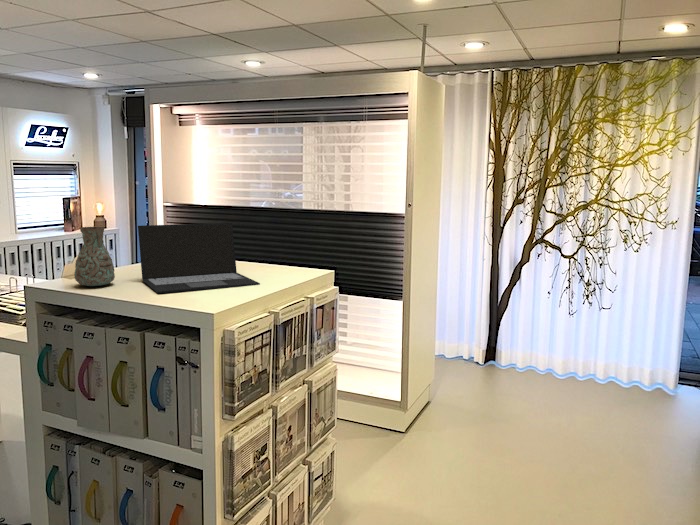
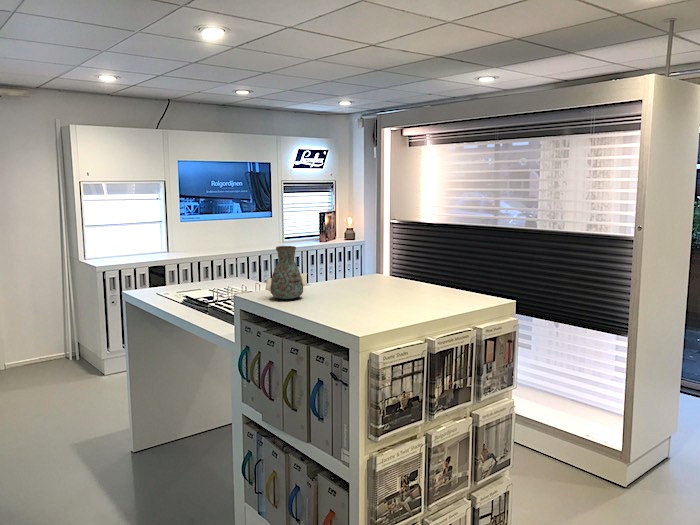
laptop: present [138,223,260,293] -> none [326,245,429,311]

